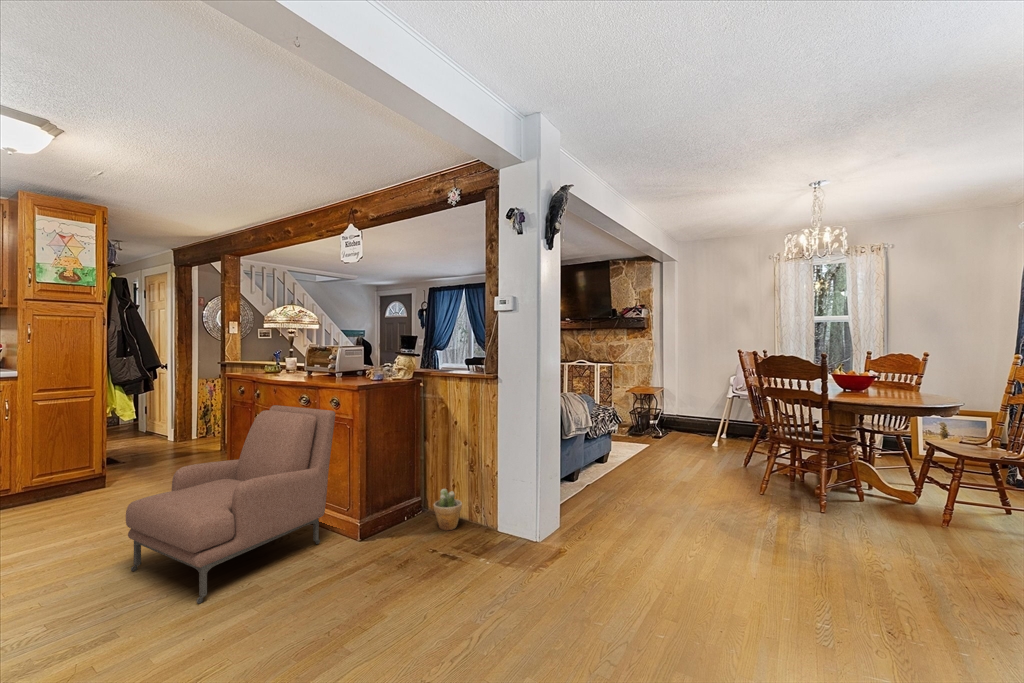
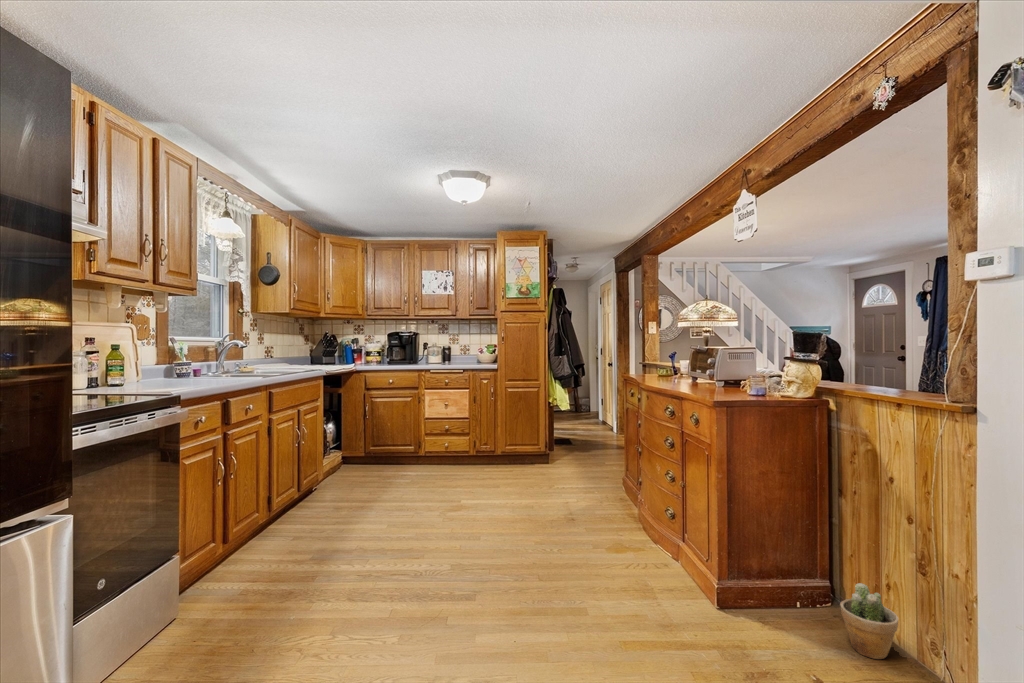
armchair: present [126,405,335,603] -> none [505,414,691,610]

